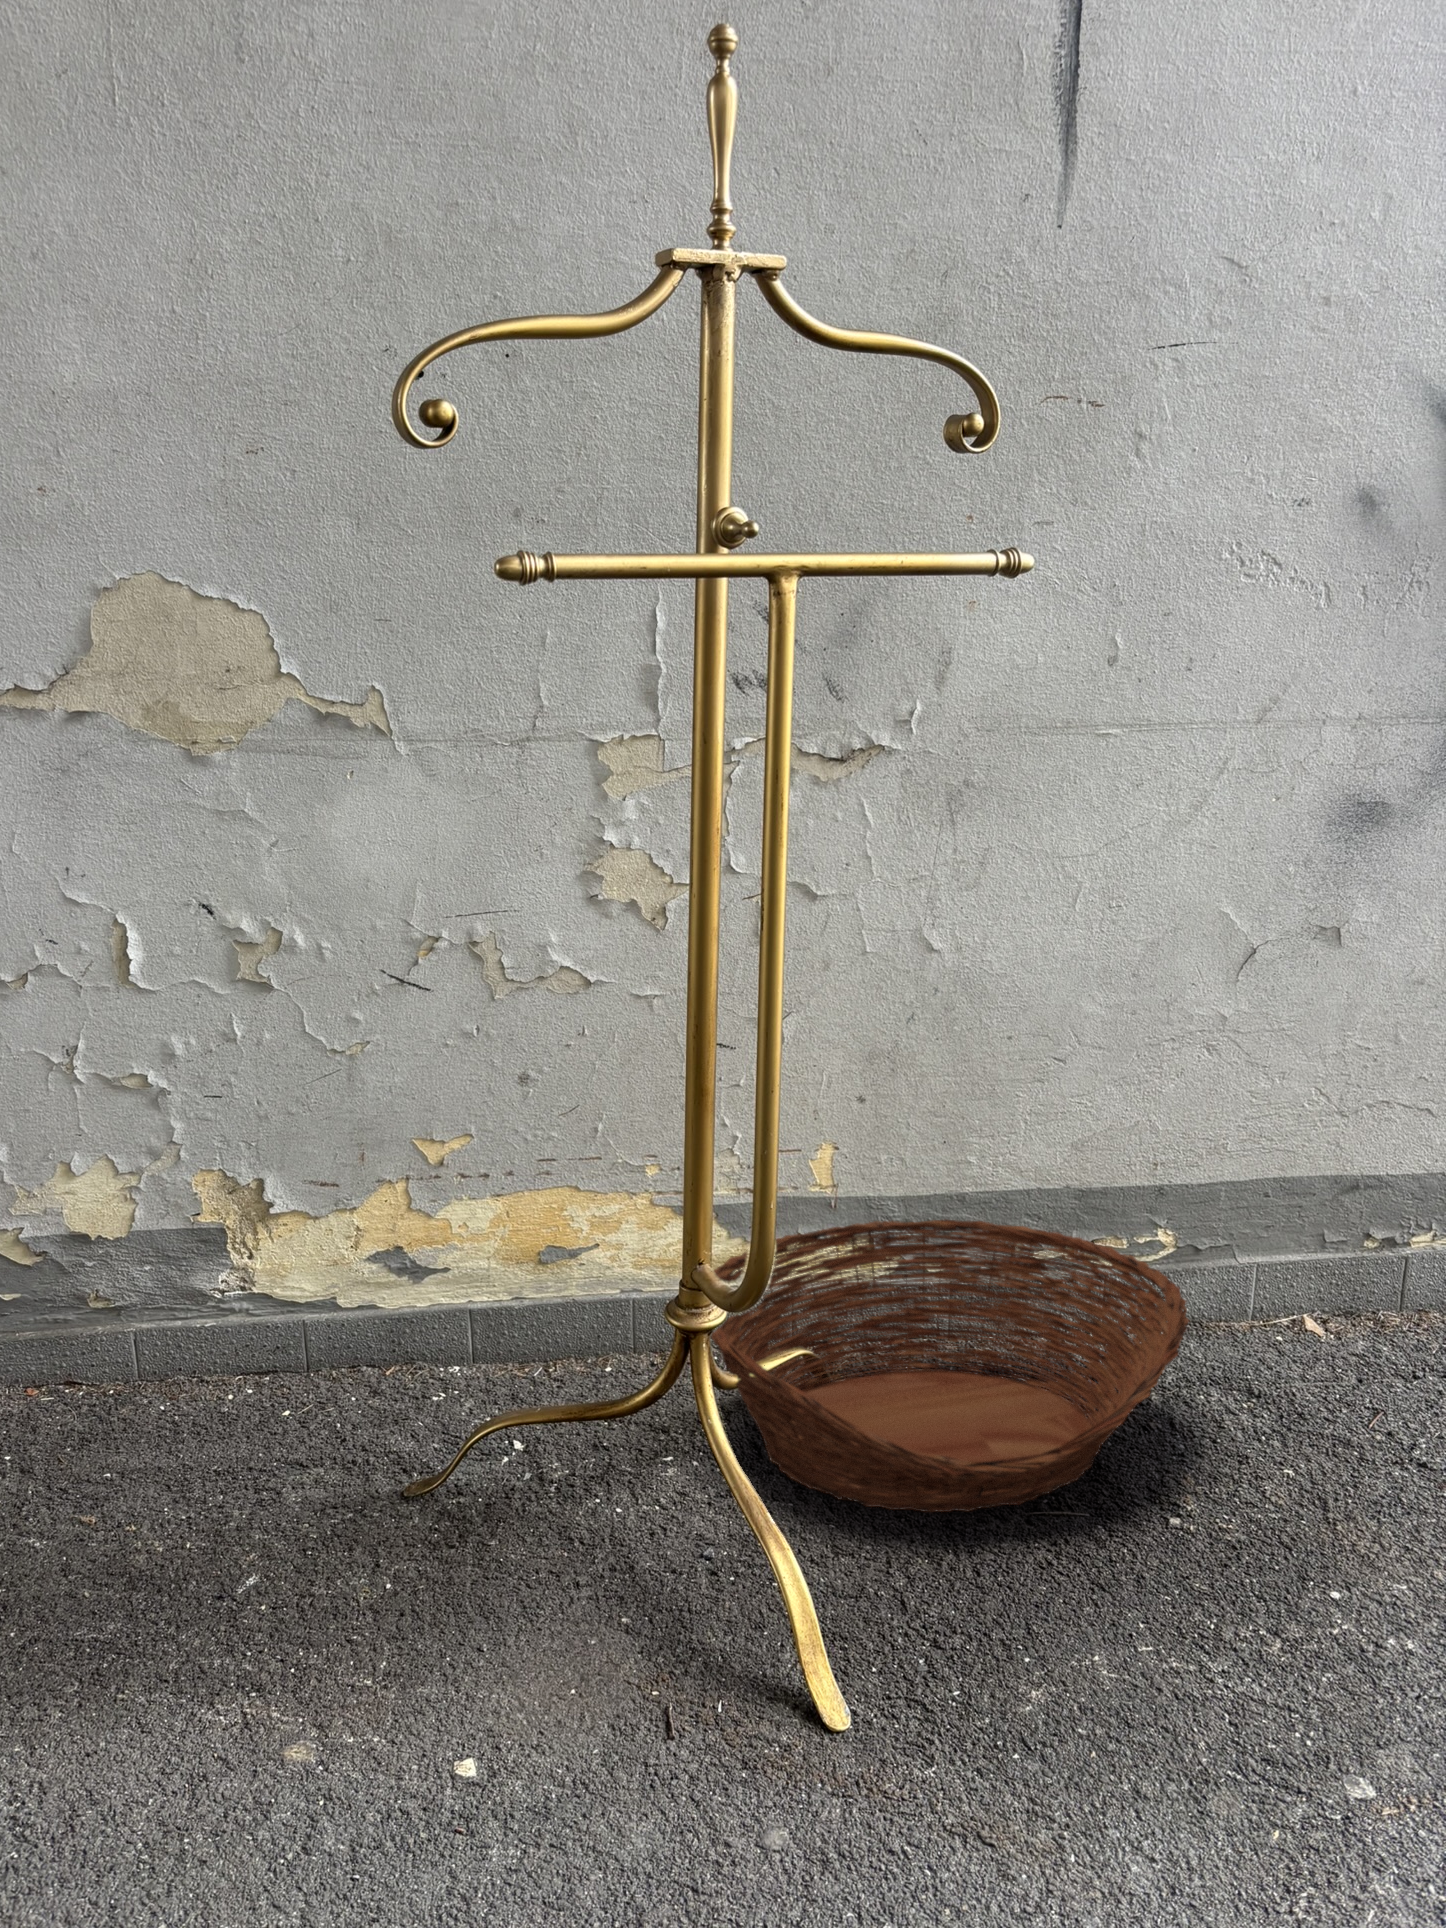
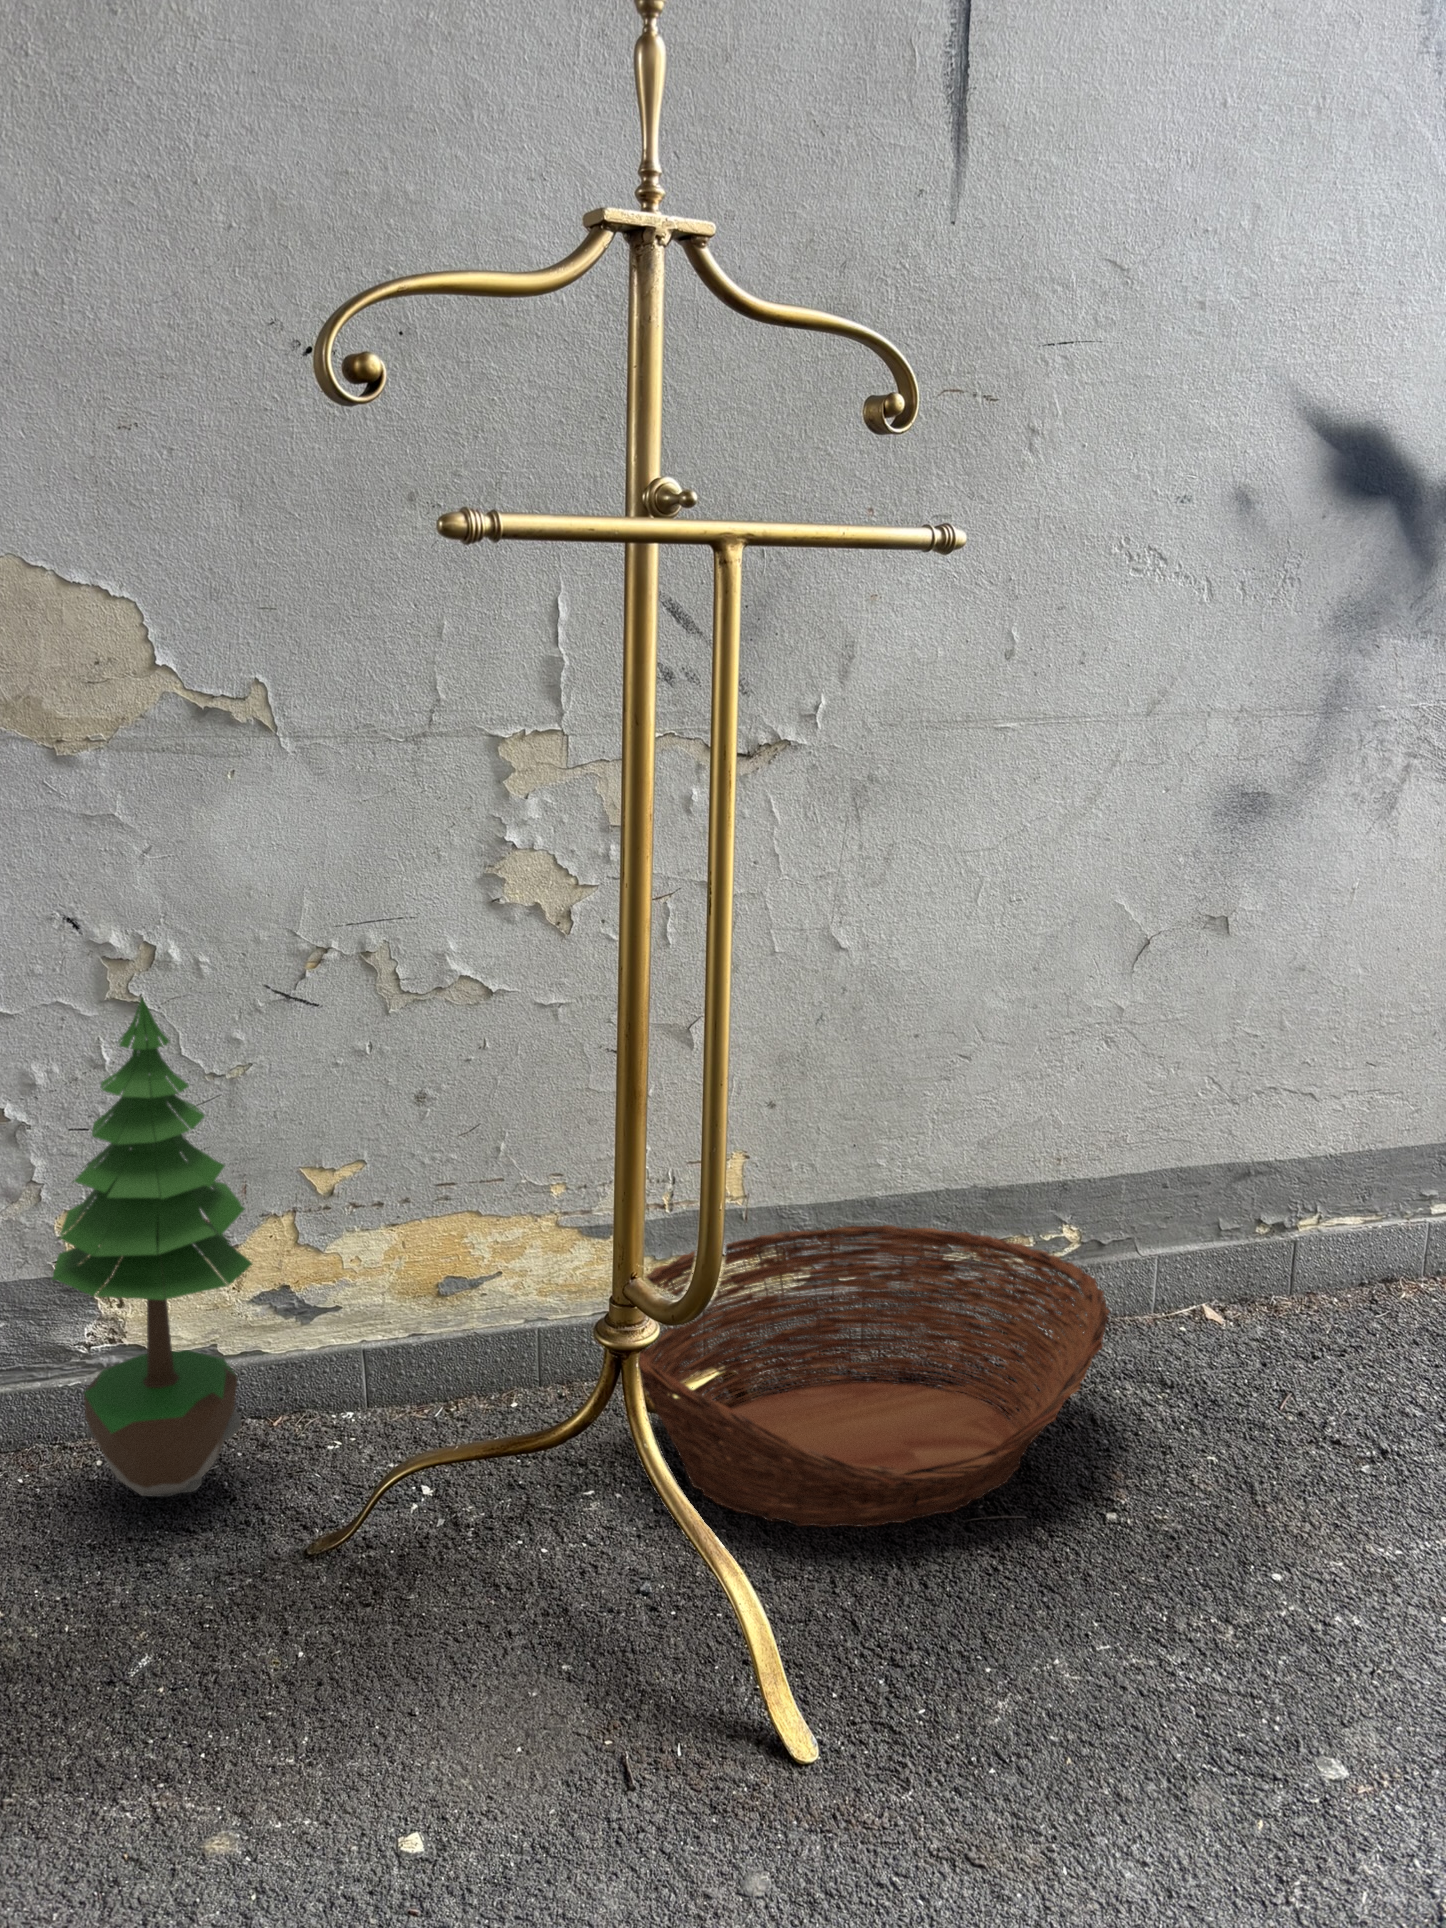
potted tree: none [182,972,367,1433] -> present [52,998,252,1497]

